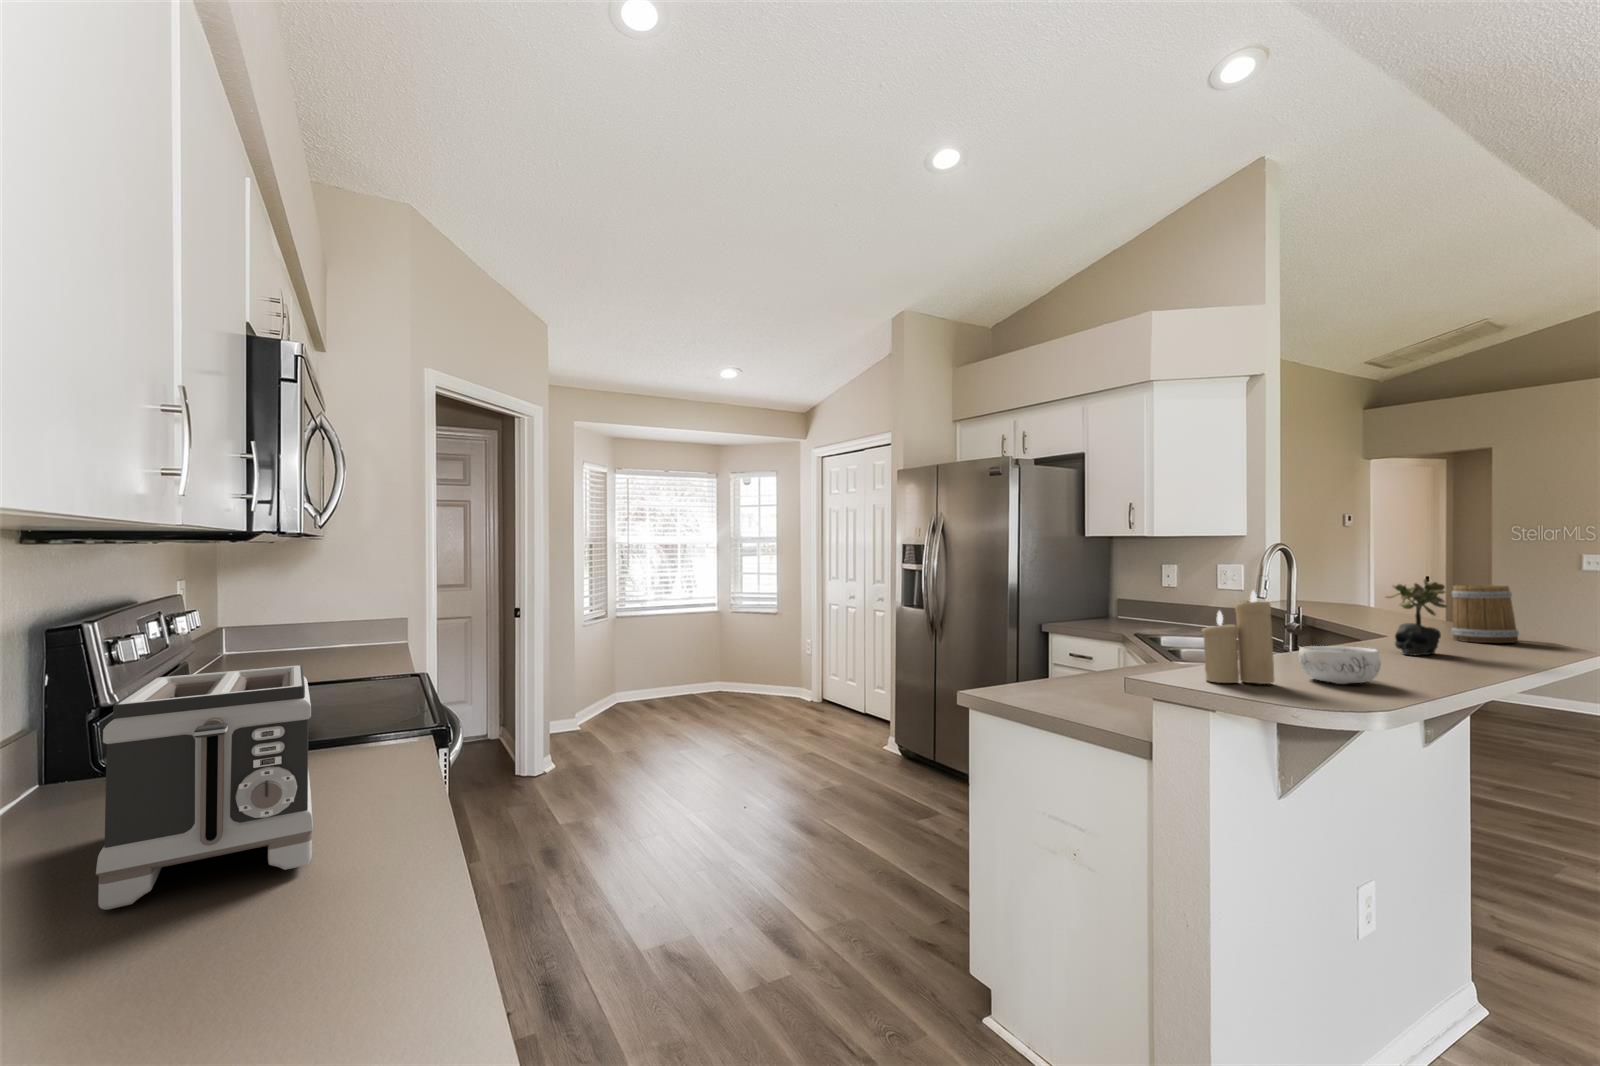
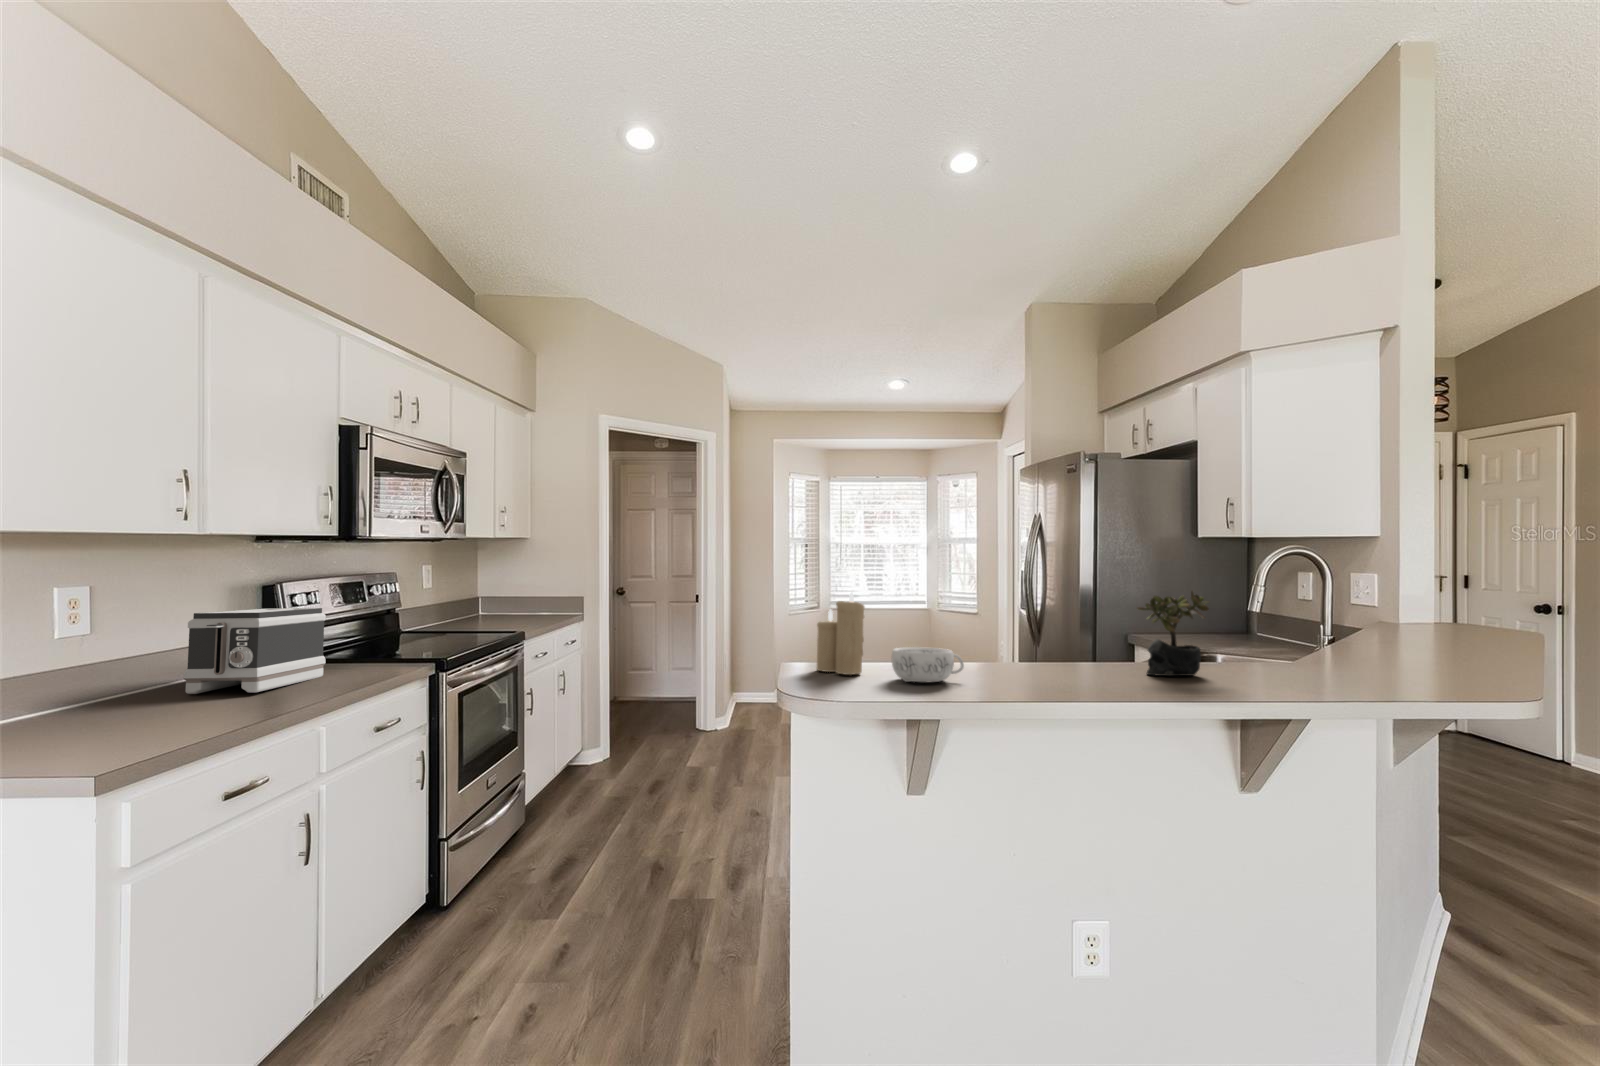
mug: present [1451,585,1518,643] -> none [1330,603,1430,679]

